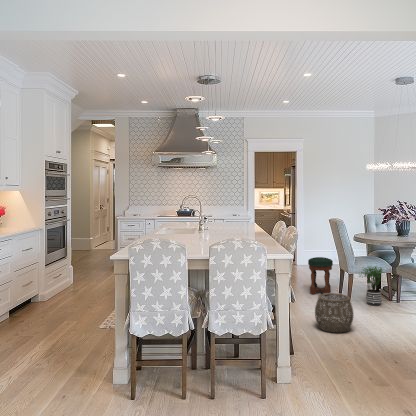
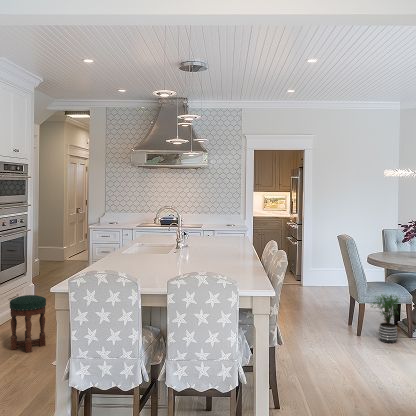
stool: present [308,257,333,294] -> present [10,295,46,352]
woven basket: present [315,293,353,333] -> none [311,330,359,380]

